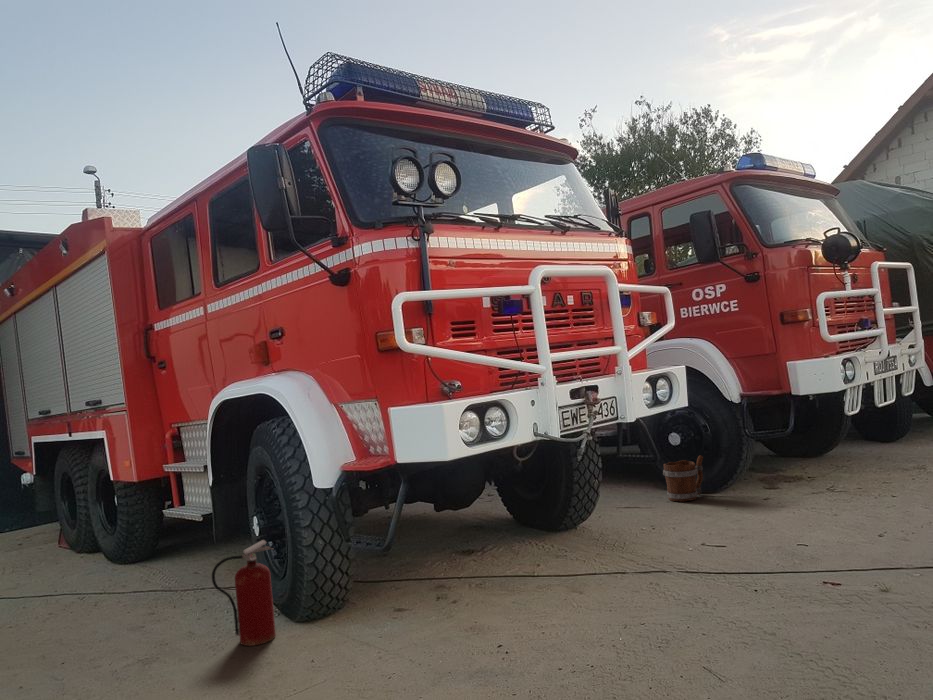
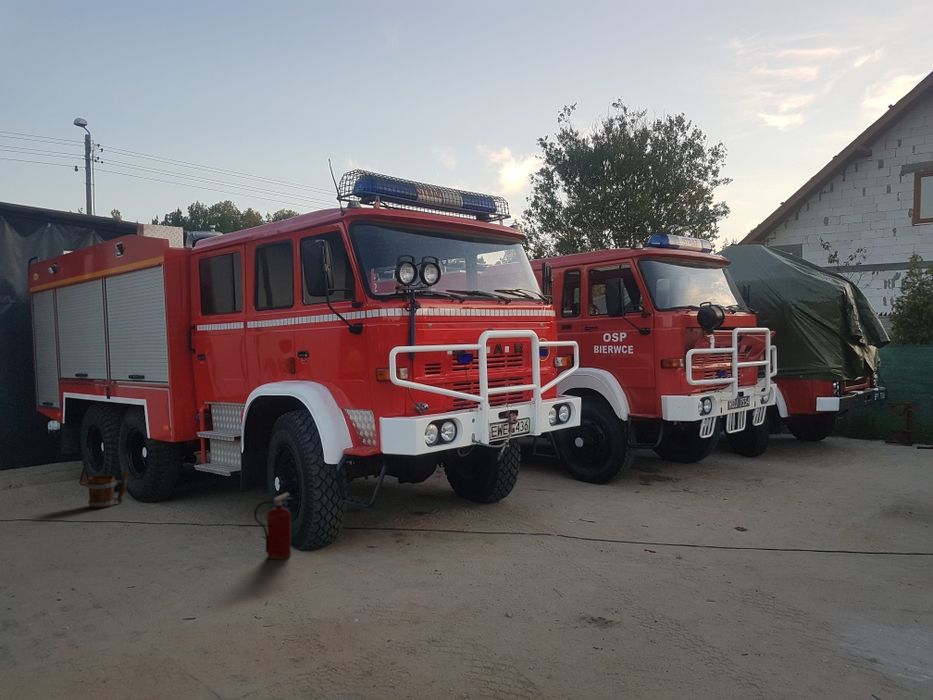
bucket: present [663,455,703,502] -> present [86,471,128,509]

